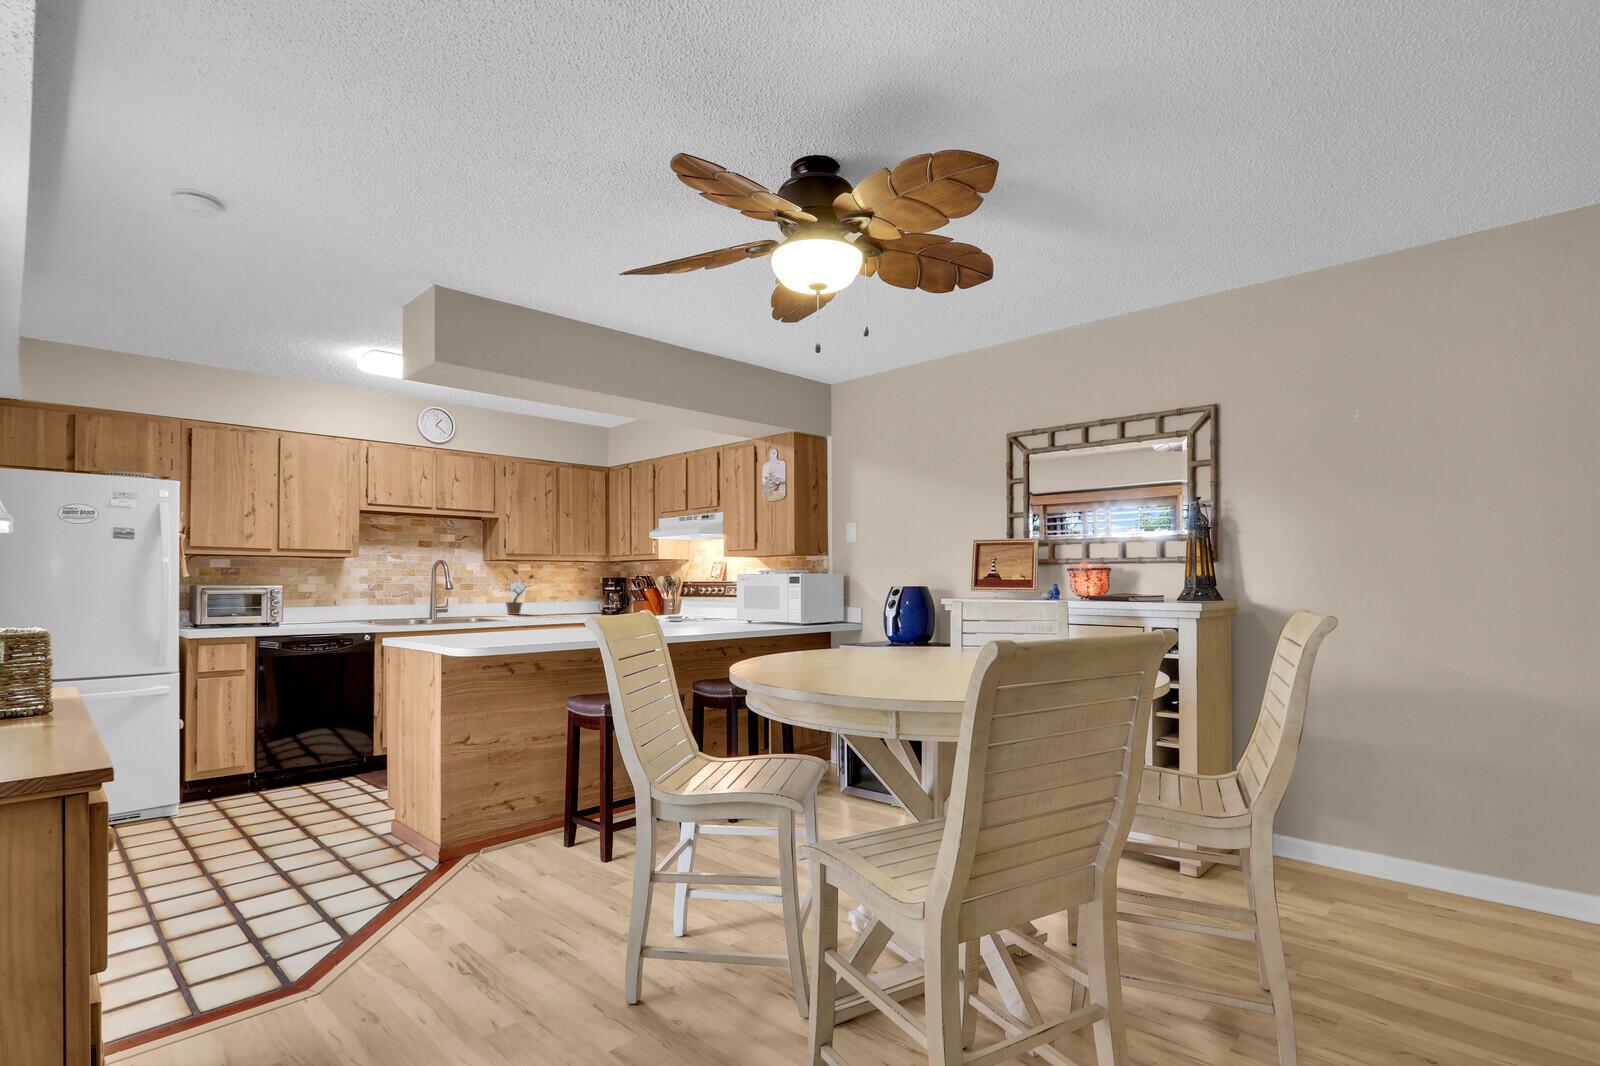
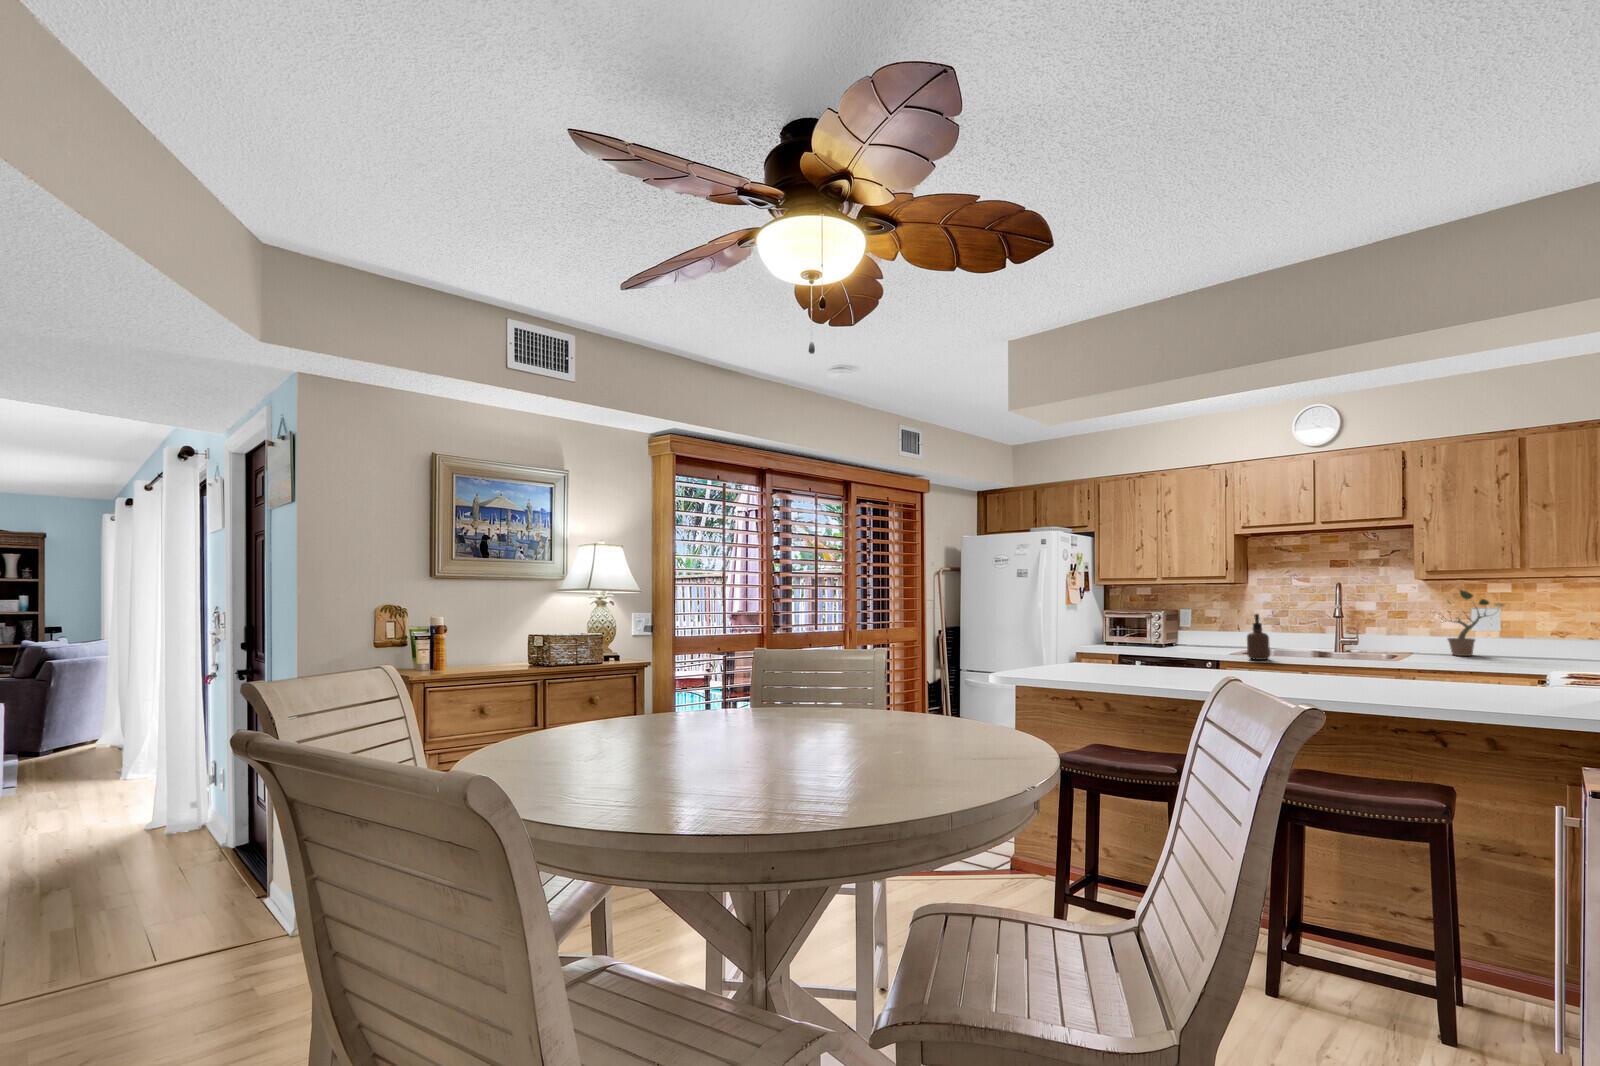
soap dispenser: none [400,586,420,627] -> present [1247,614,1270,660]

